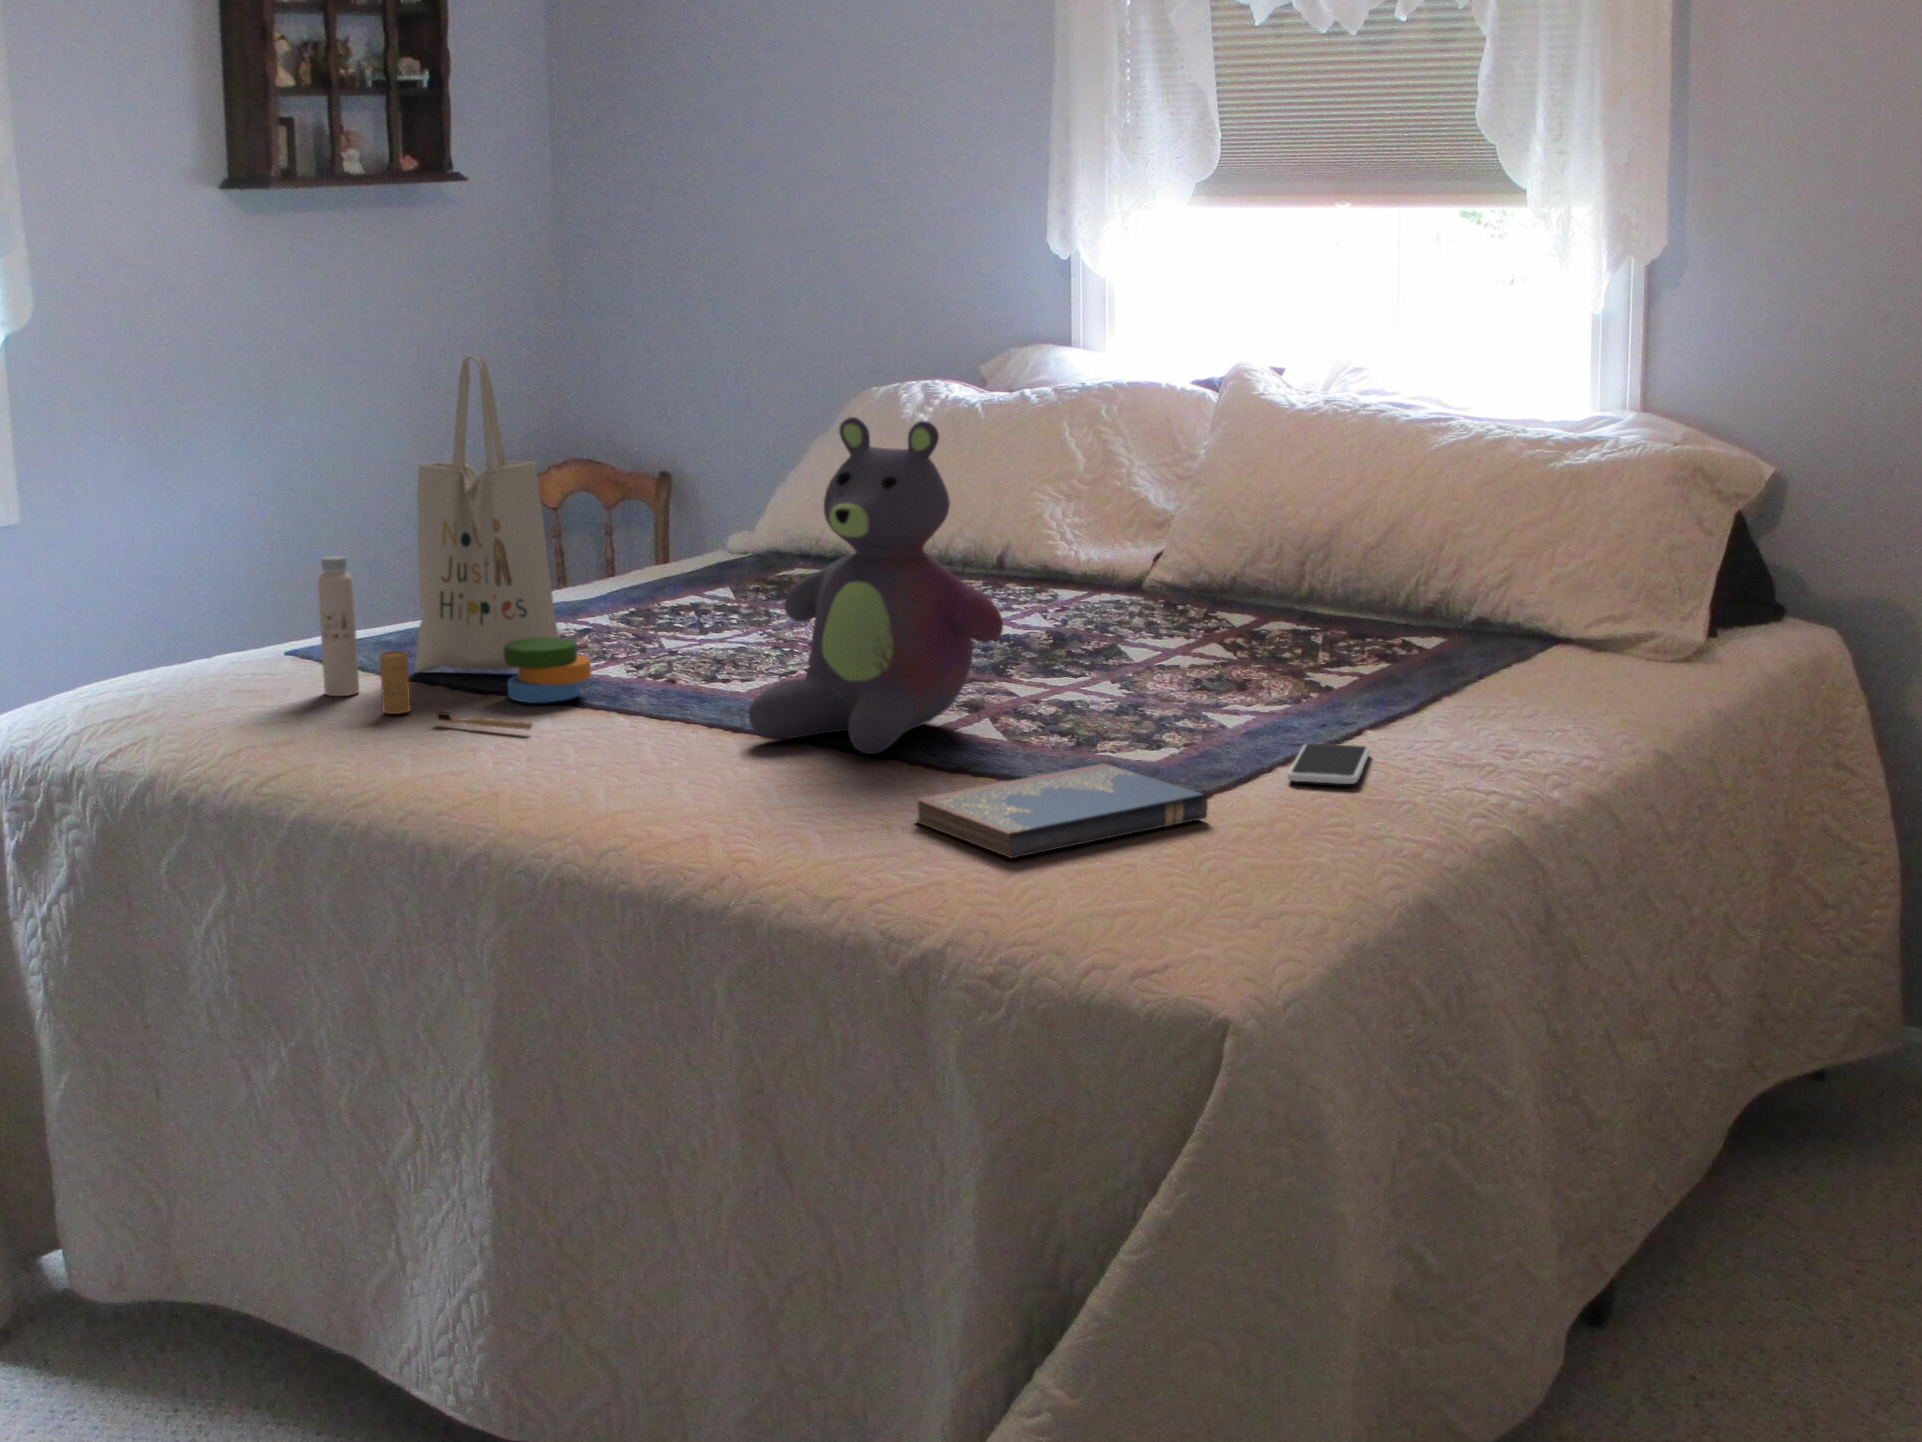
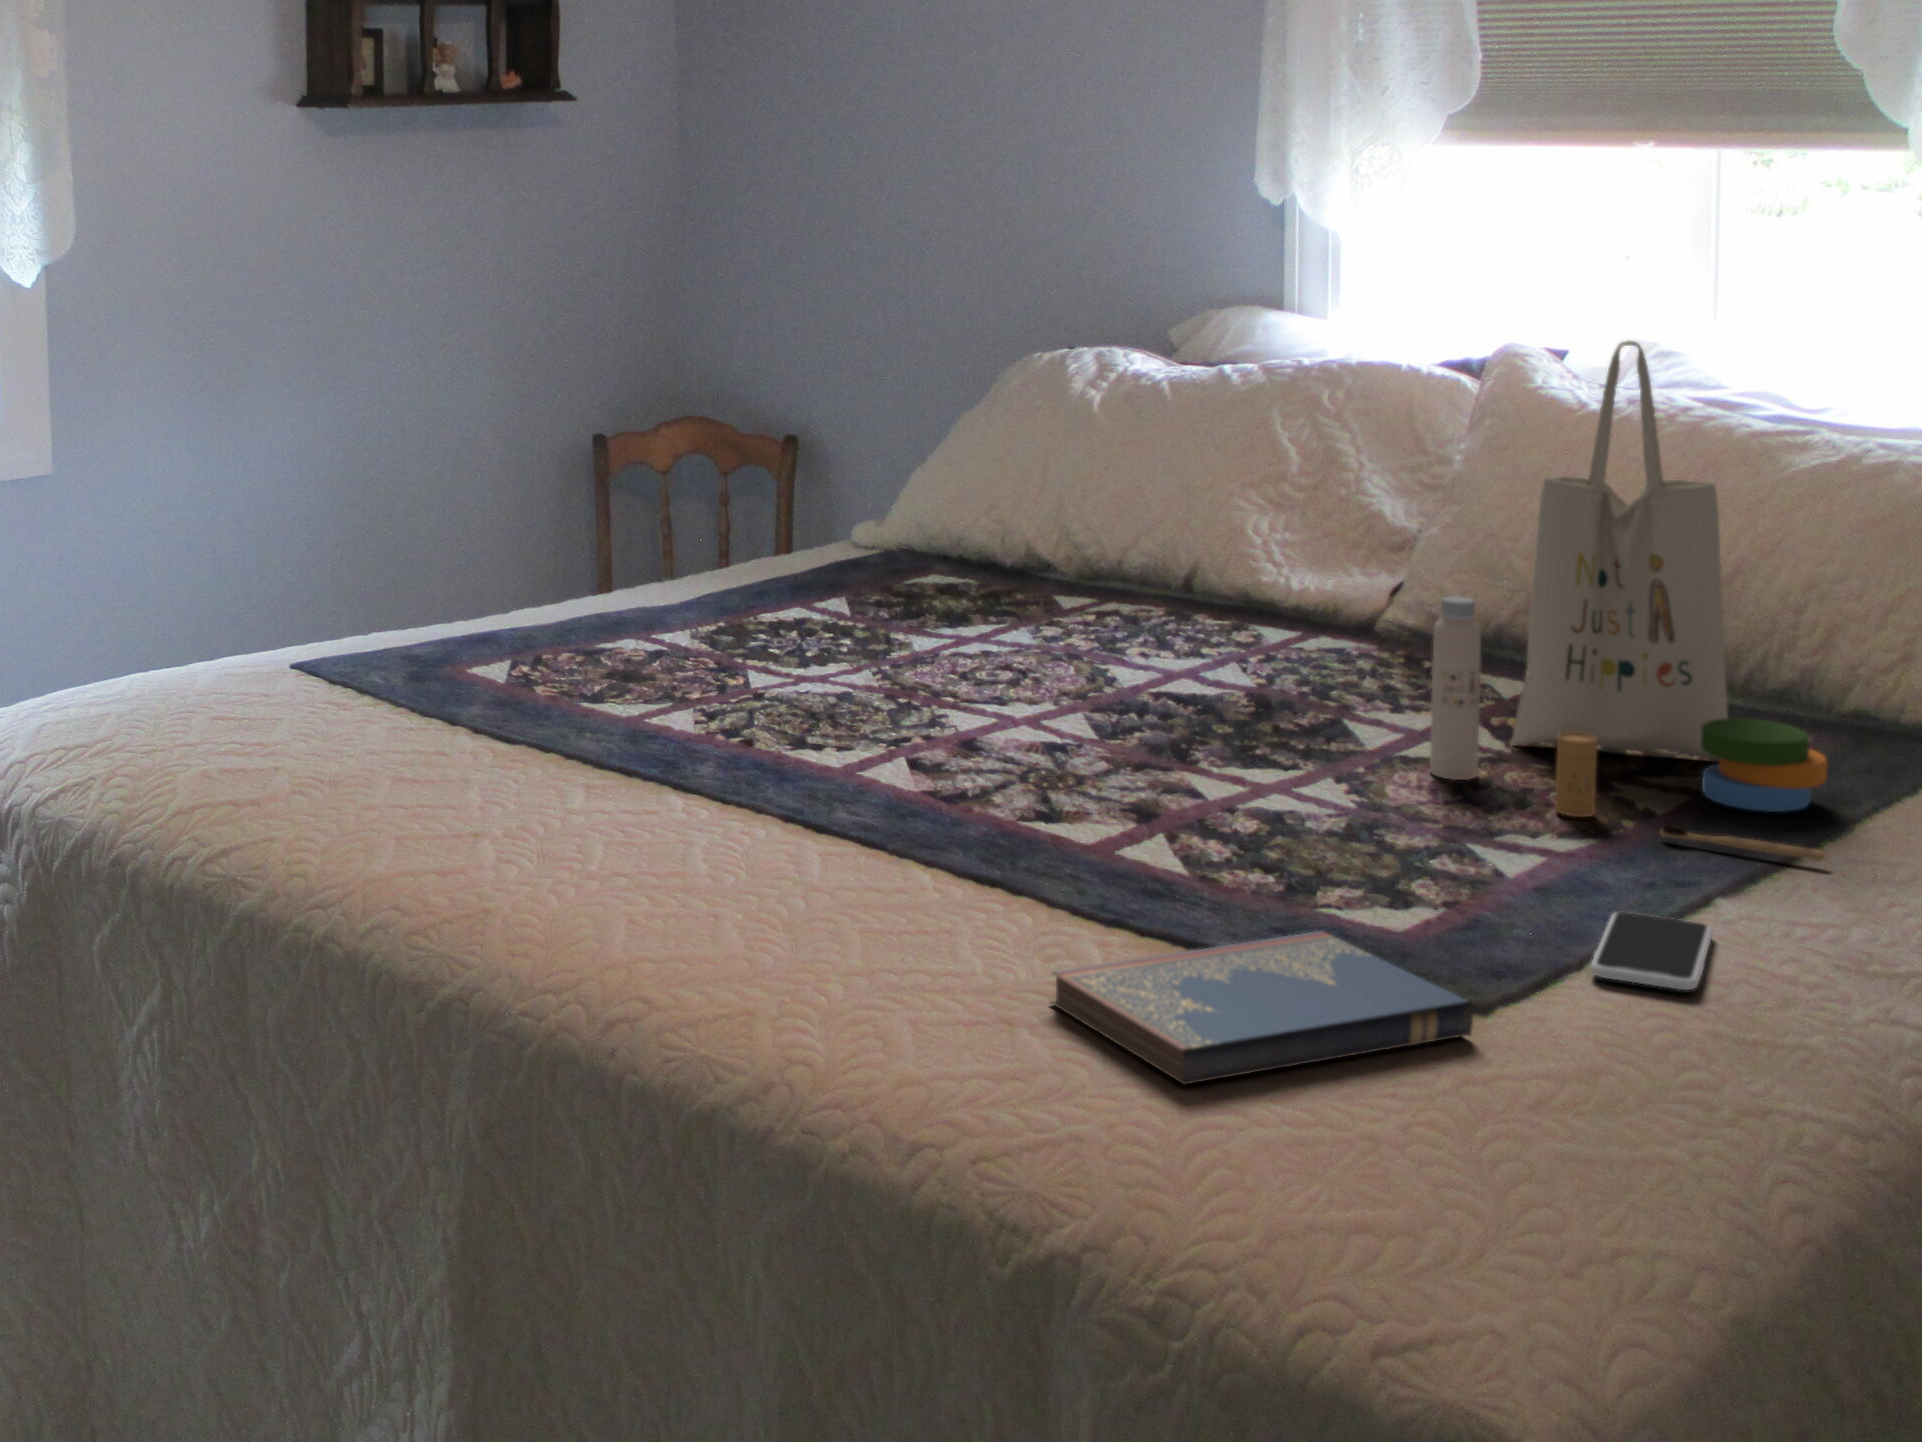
tote bag: present [318,355,591,730] -> present [1430,341,1827,861]
stuffed bear: present [748,417,1003,754] -> none [841,434,1184,882]

